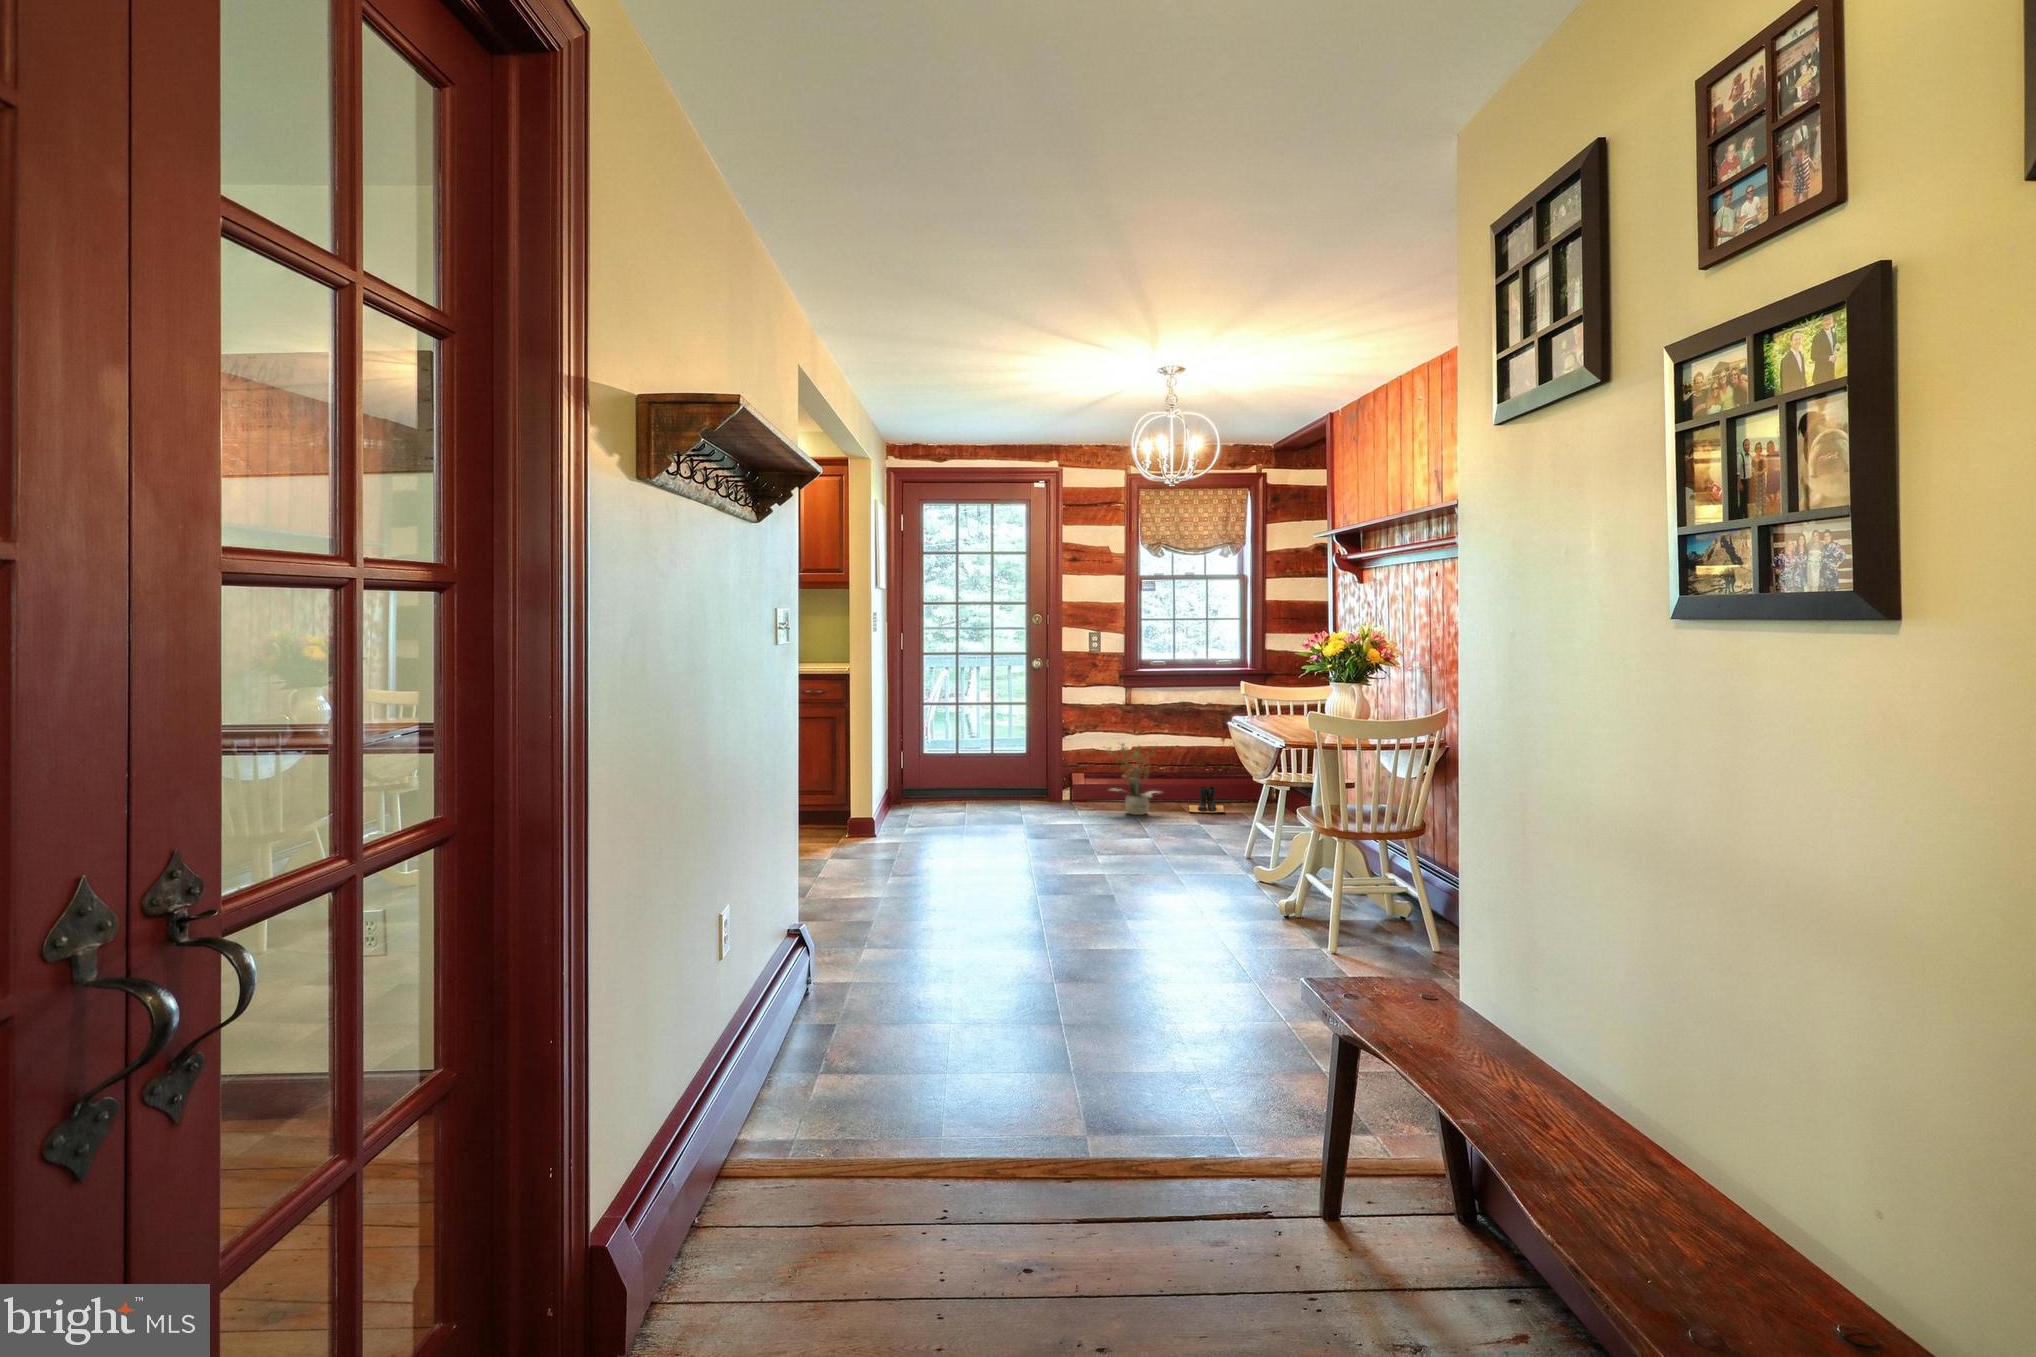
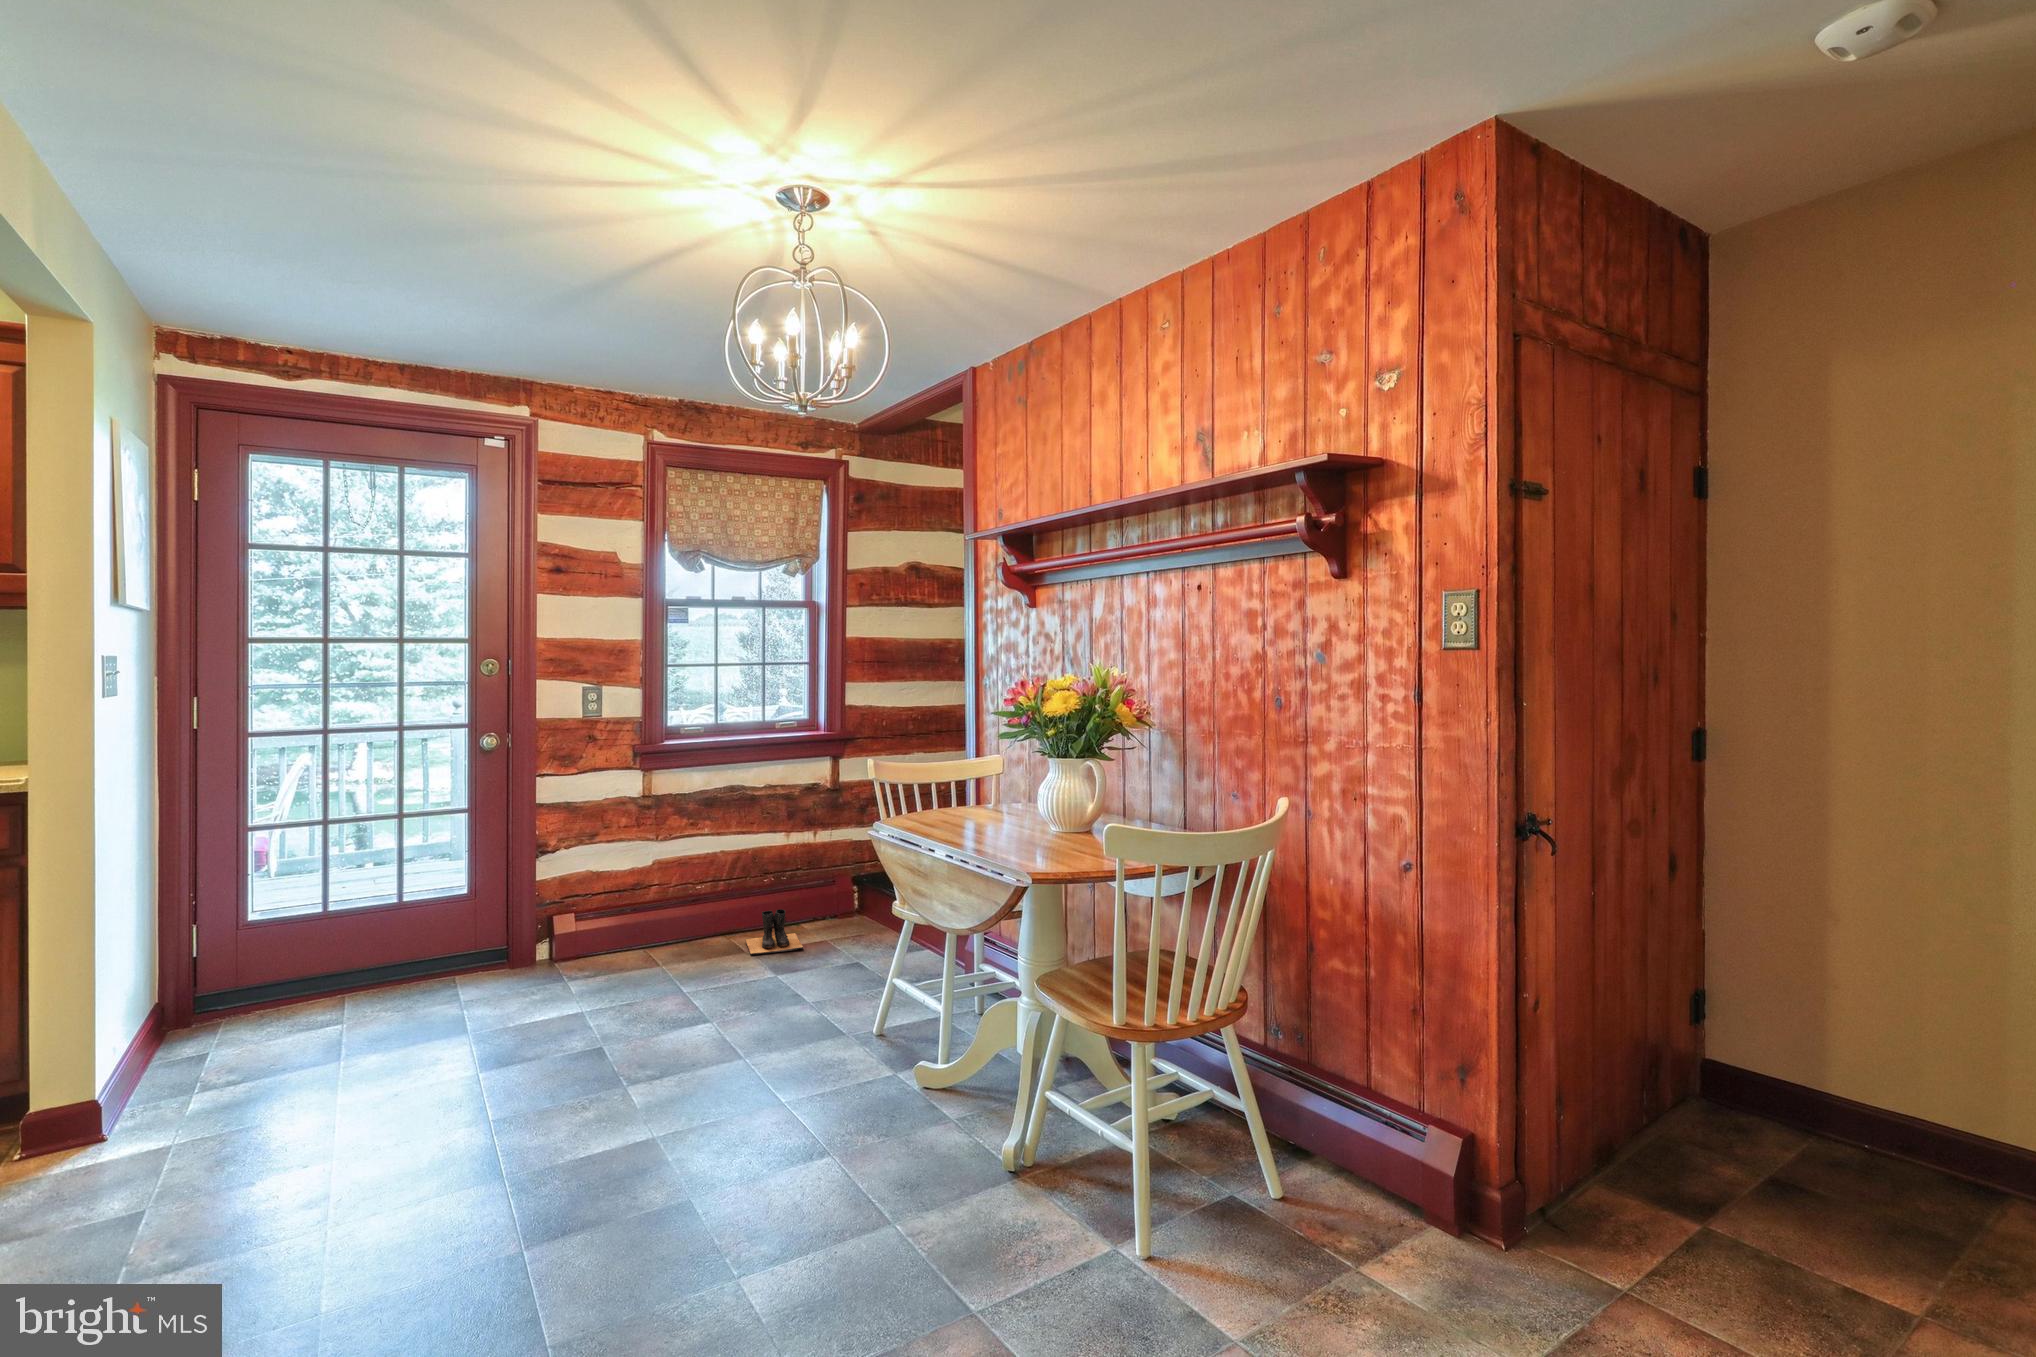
potted plant: present [1109,743,1158,815] -> none [611,856,712,974]

